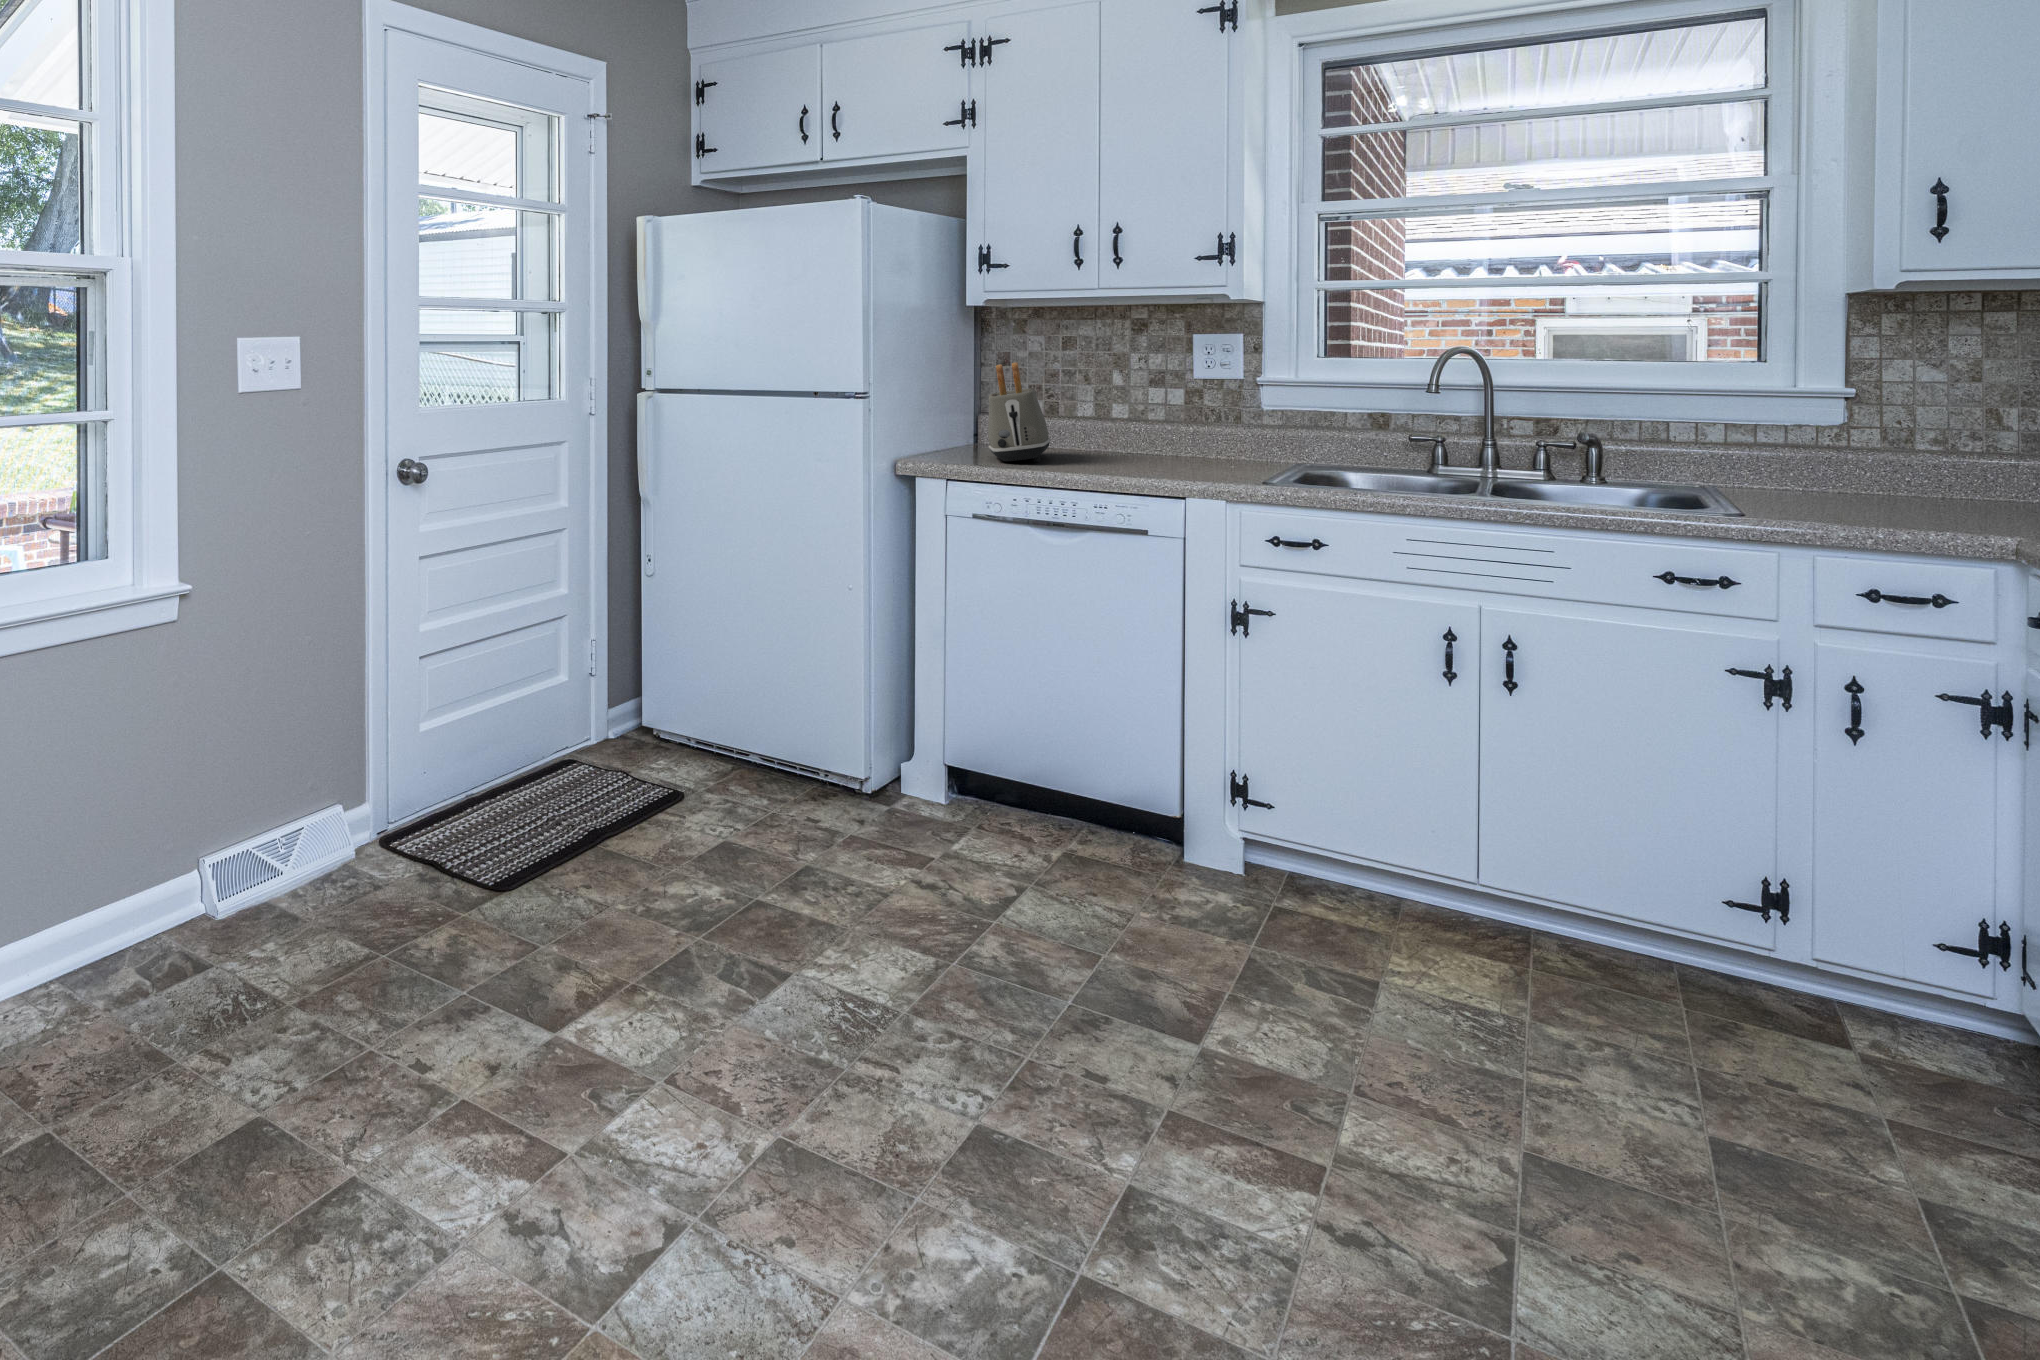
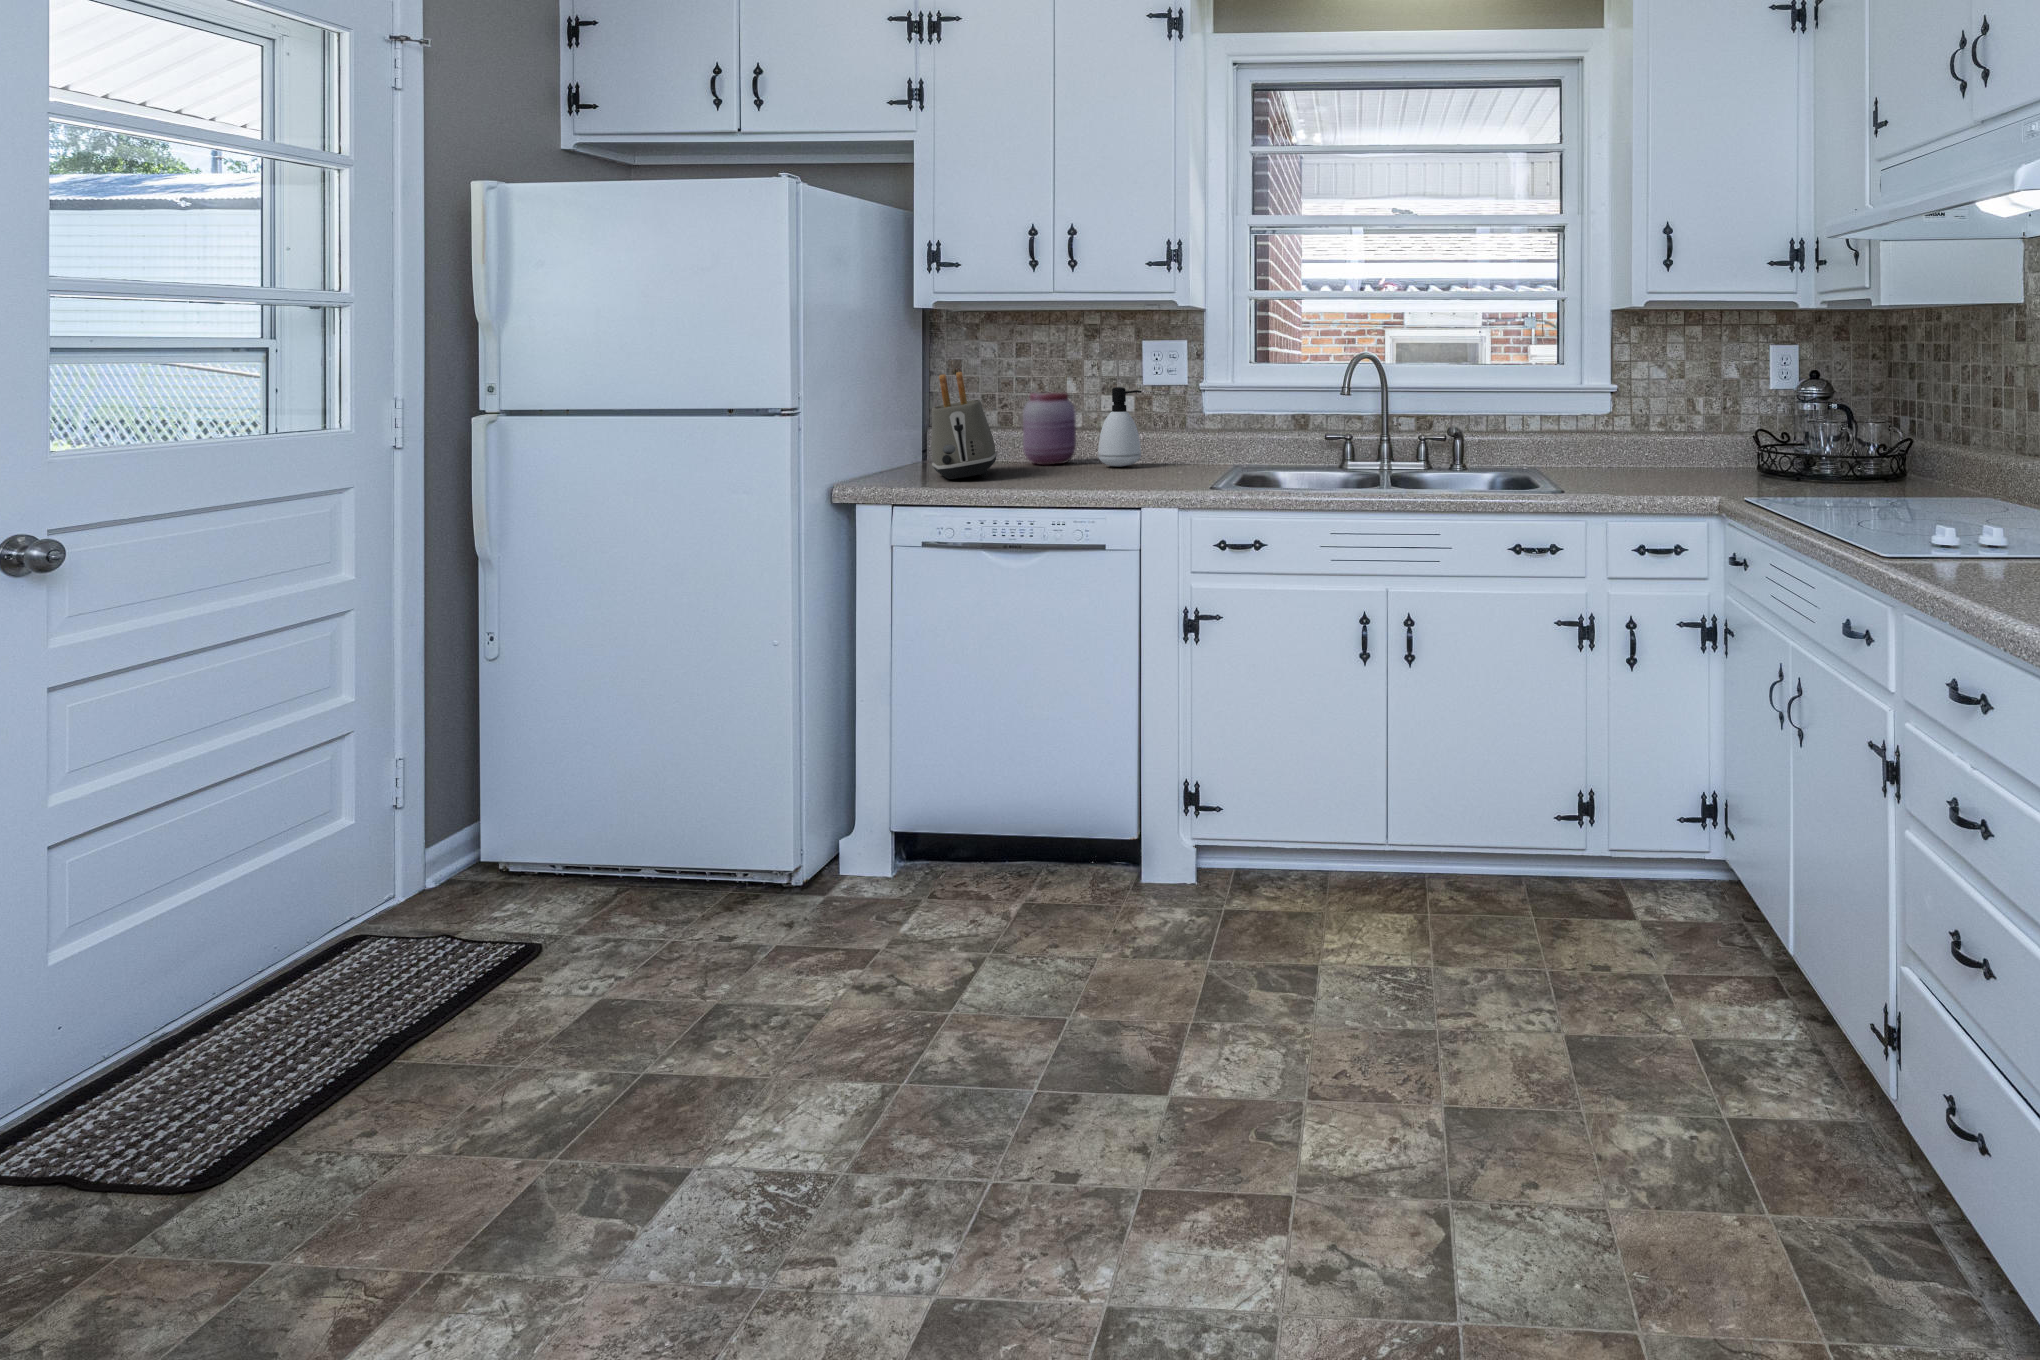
soap dispenser: none [1154,380,1201,458] -> present [1098,387,1142,467]
jar: none [1077,383,1131,453] -> present [1023,392,1076,465]

